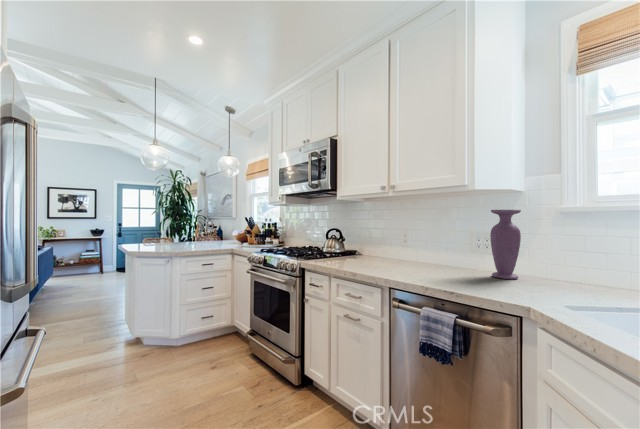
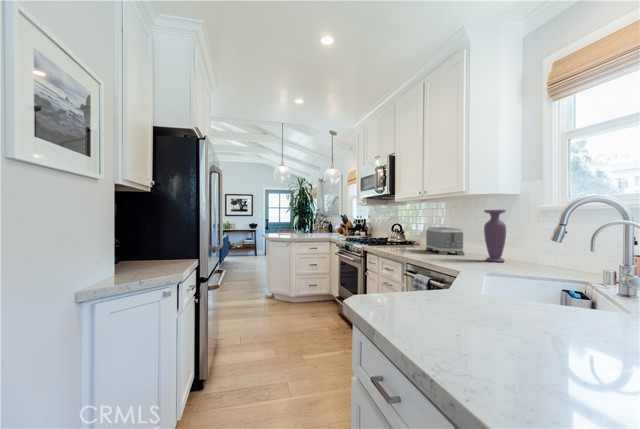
toaster: none [388,233,447,271] -> present [425,227,464,255]

